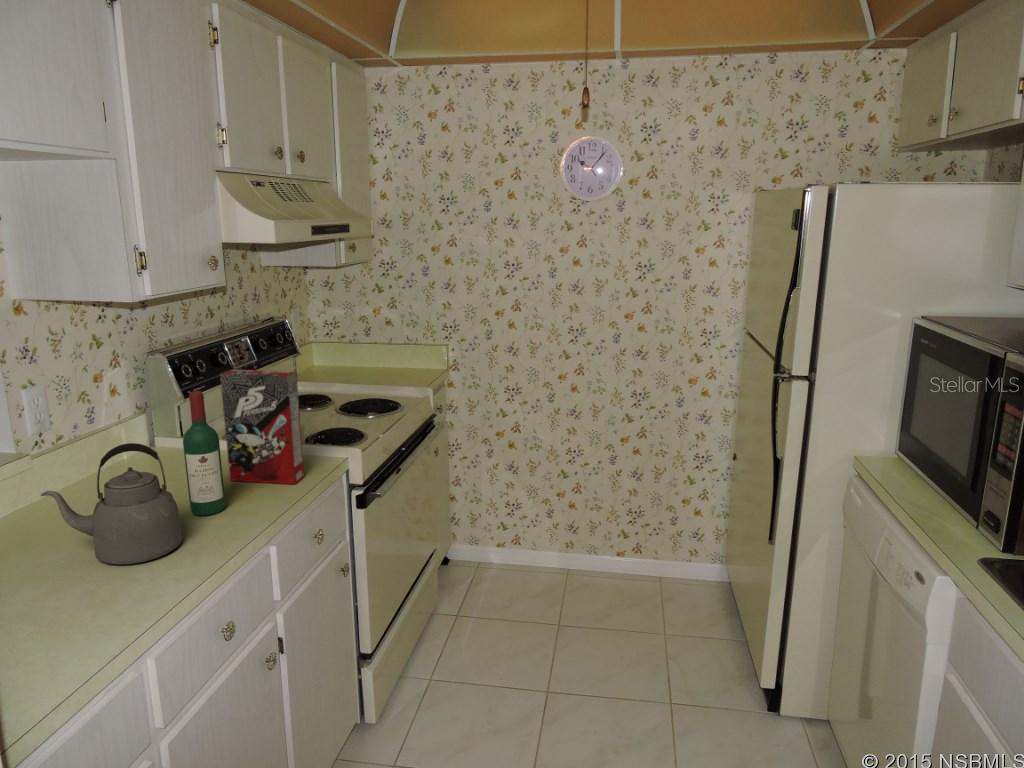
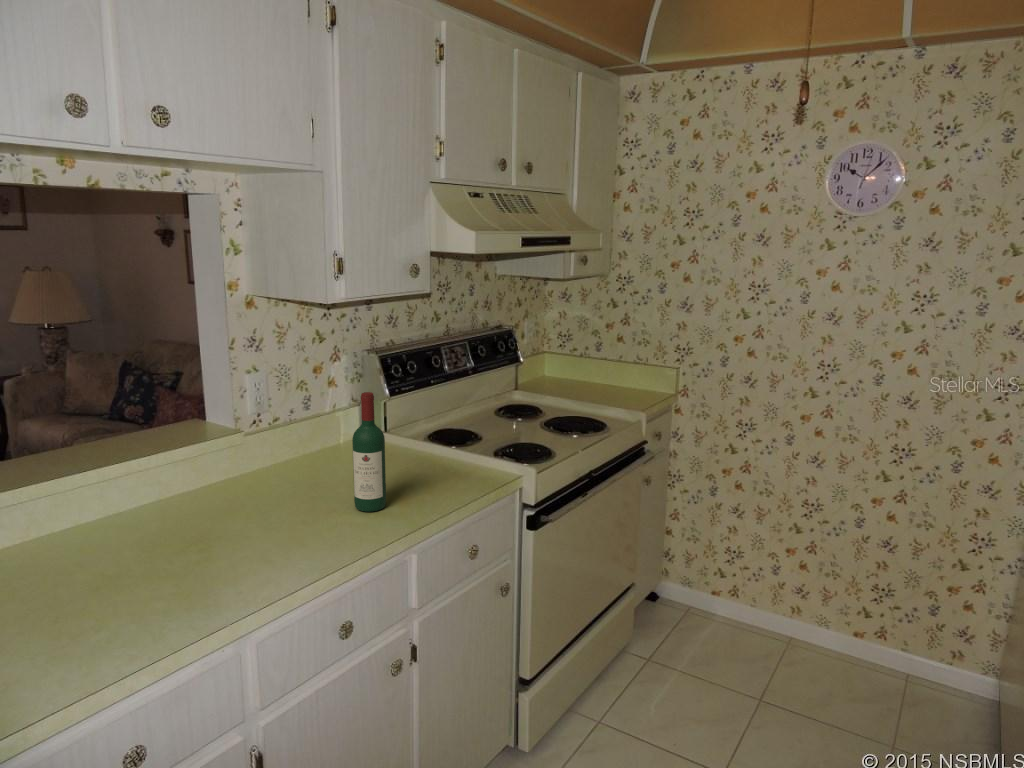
cereal box: present [220,370,304,484] -> none [403,374,471,495]
kettle: present [41,443,182,565] -> none [220,434,333,547]

